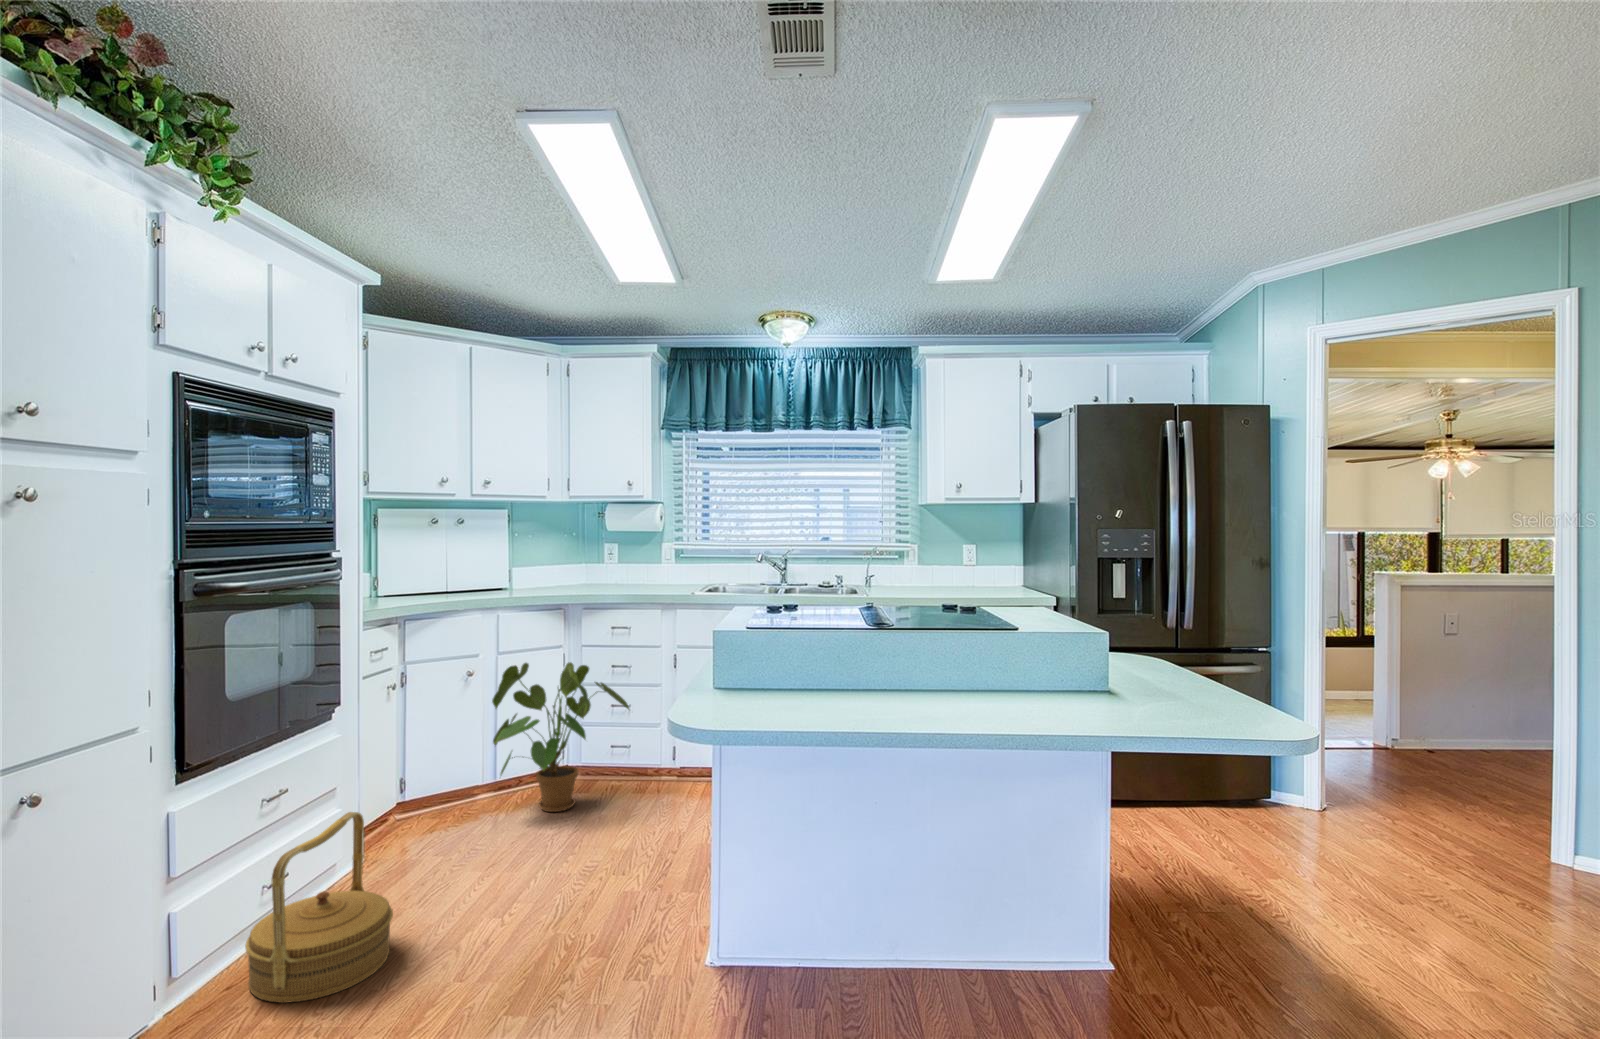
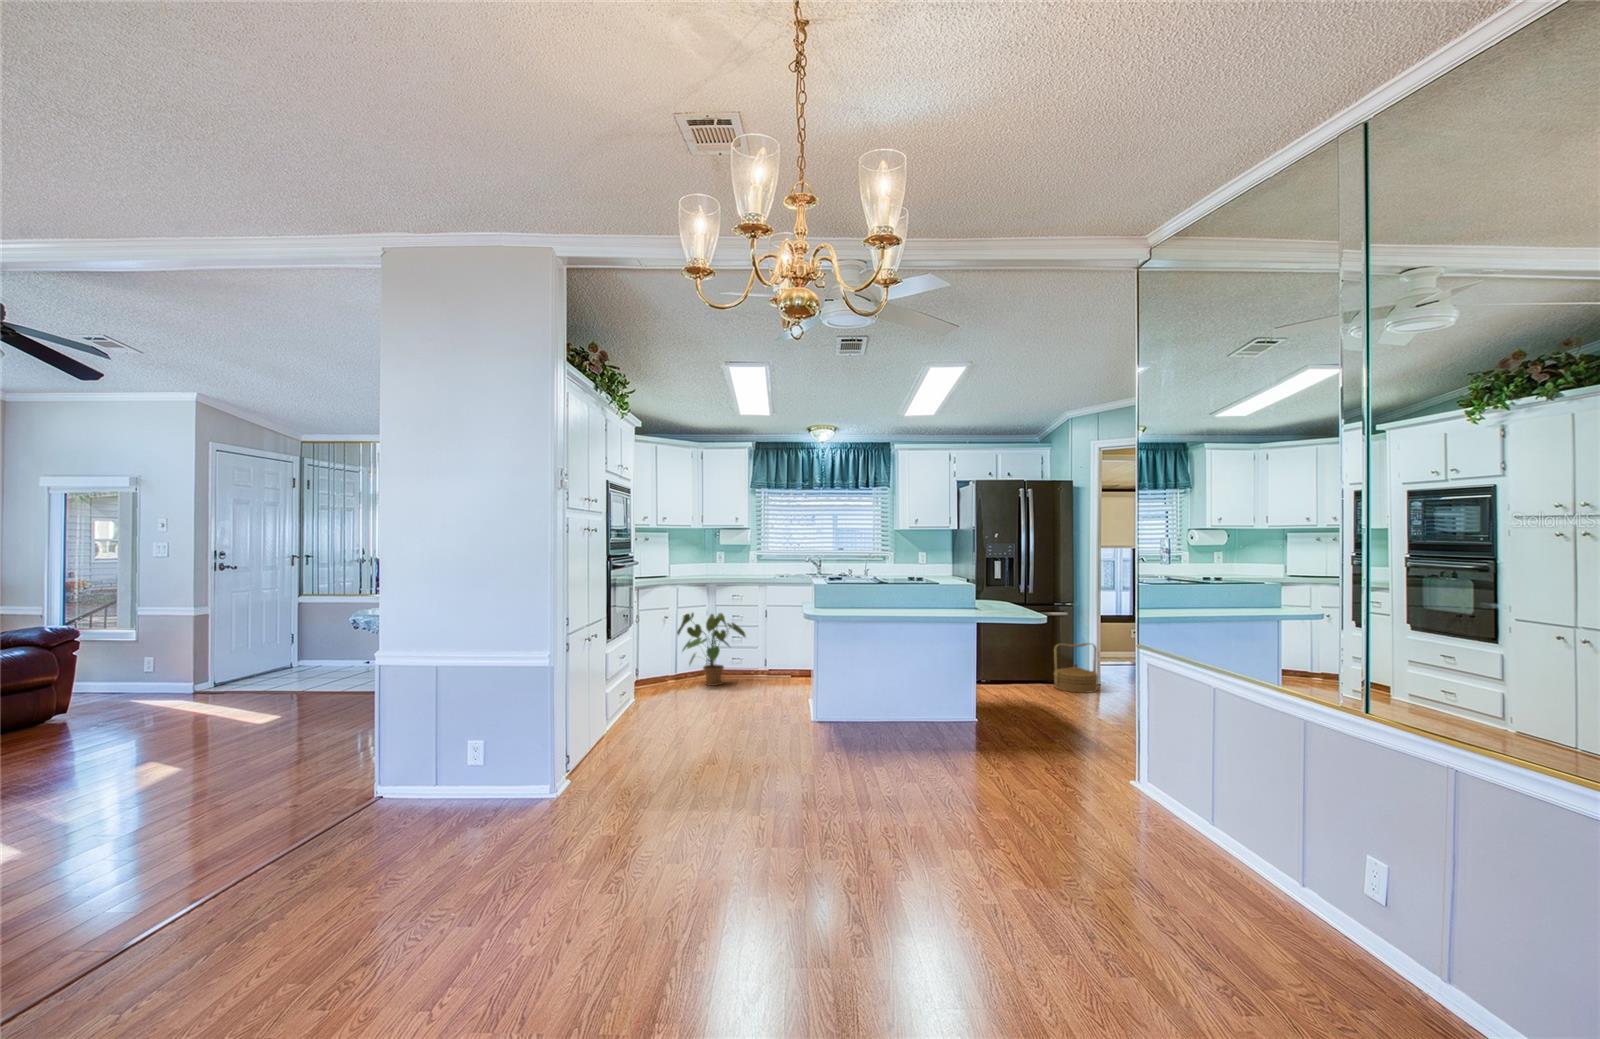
woven basket: present [245,812,393,1003] -> present [1054,643,1098,693]

